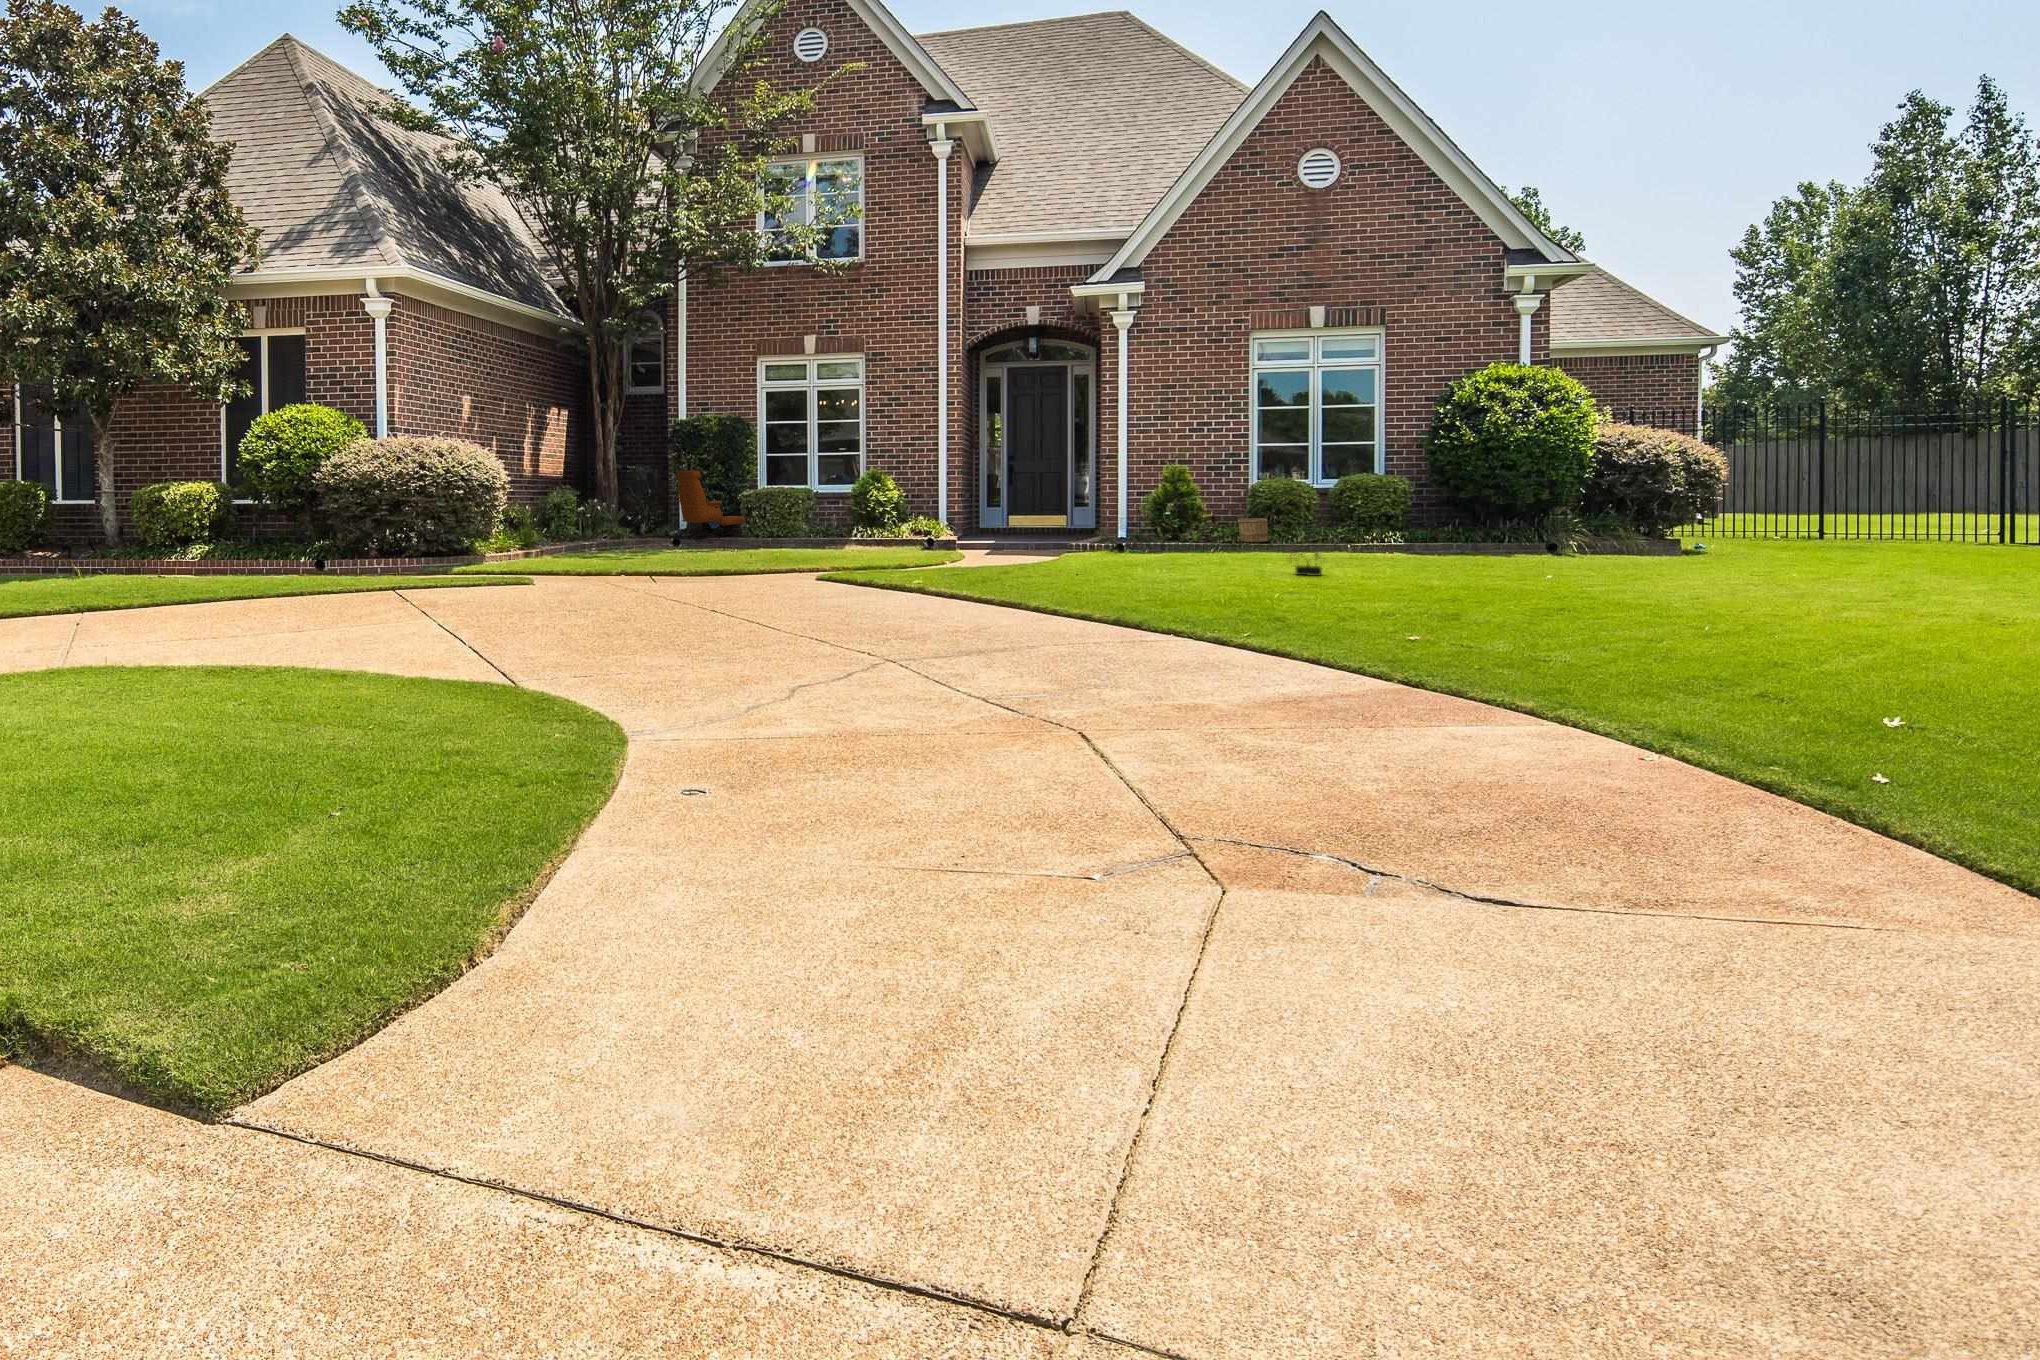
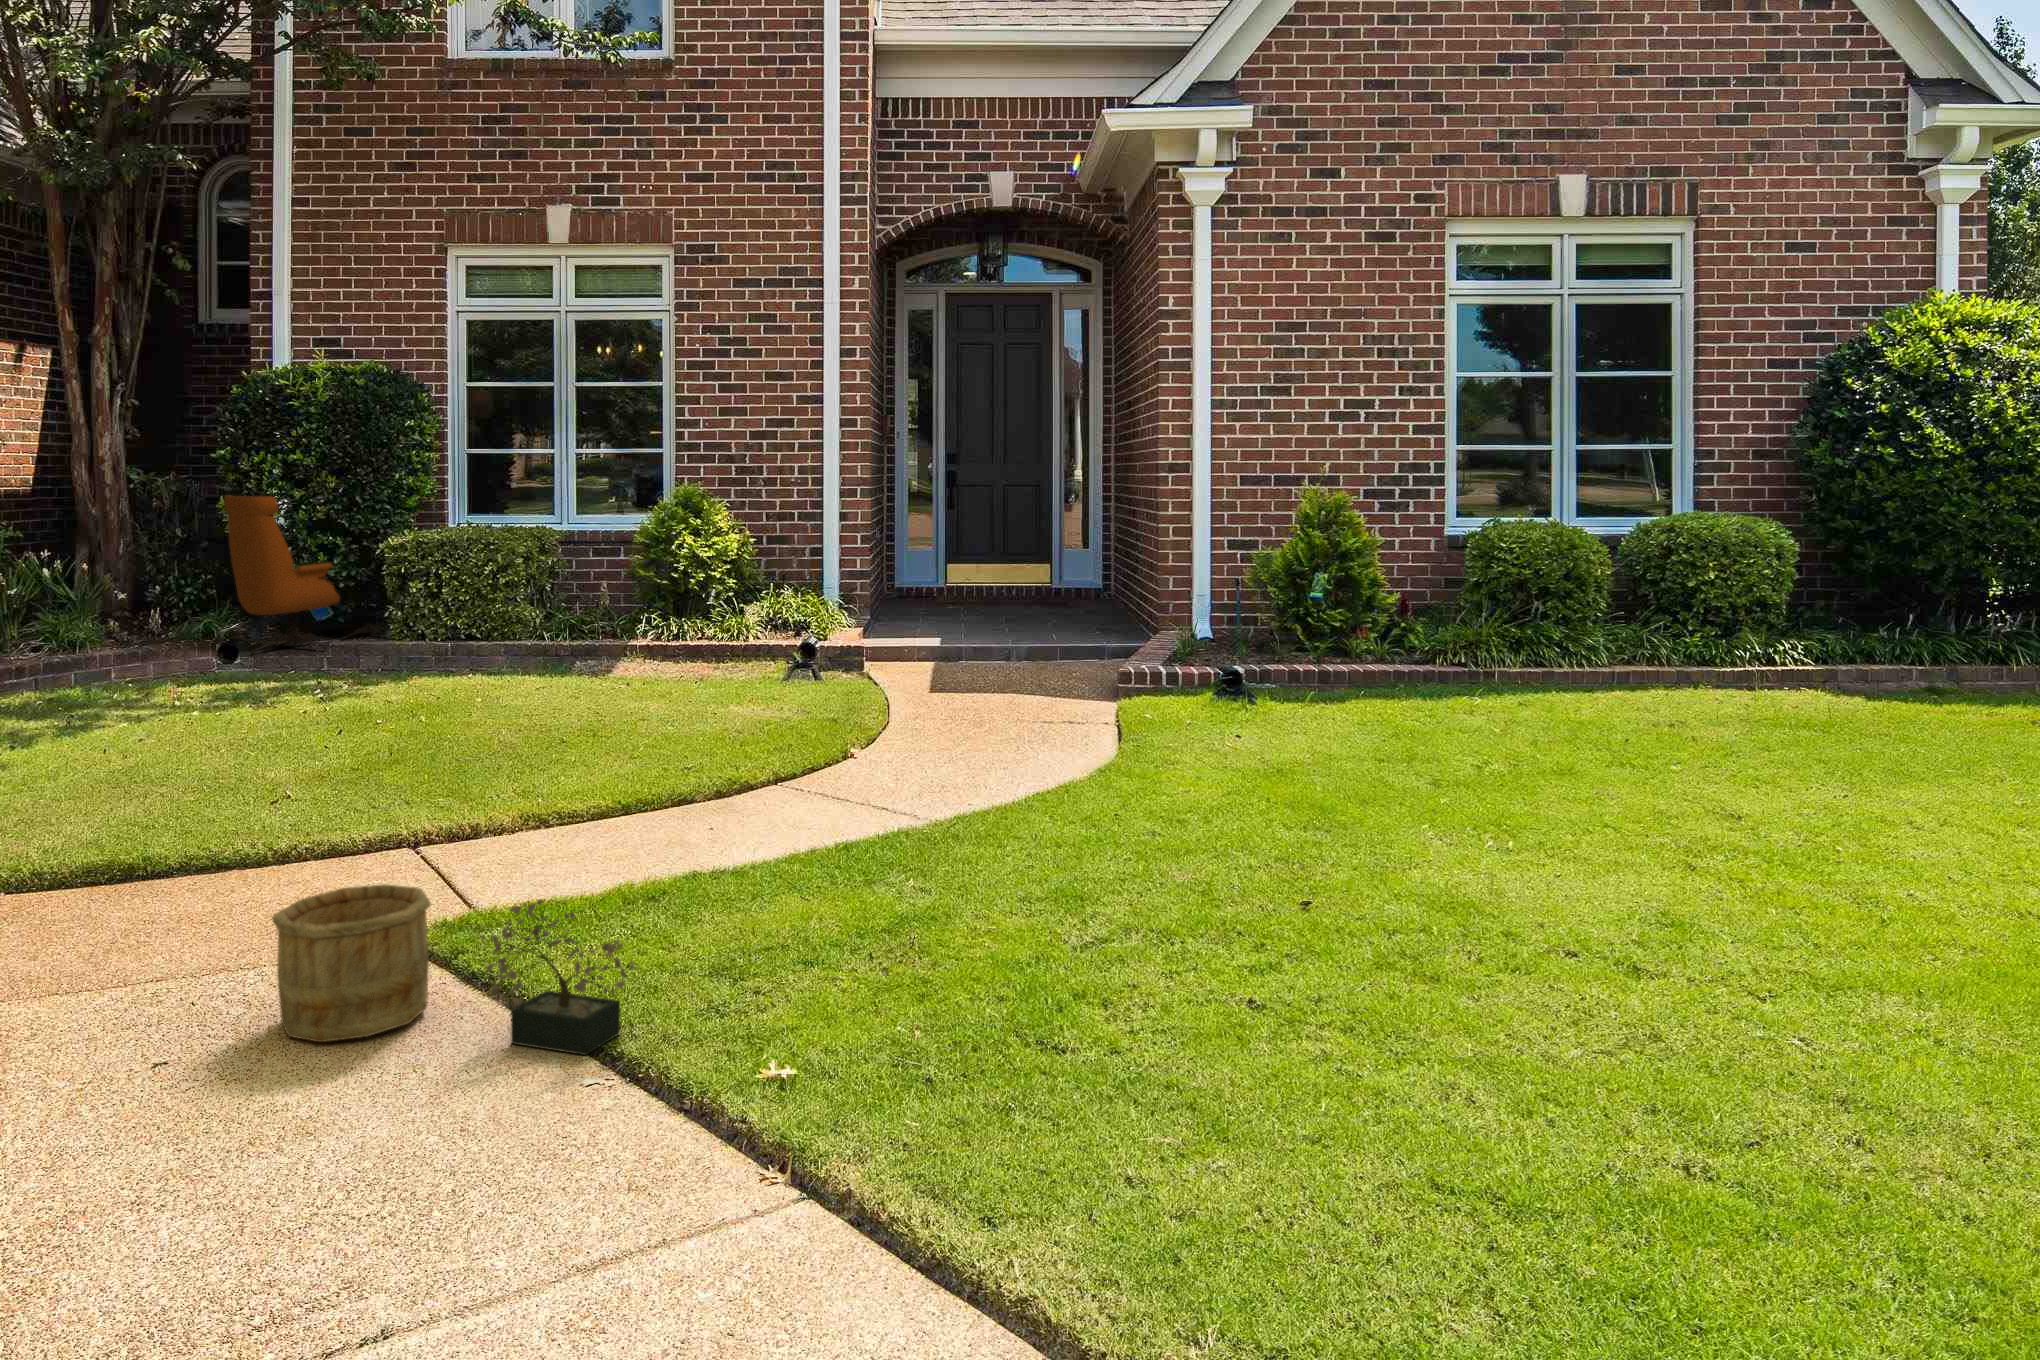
wooden bucket: present [1238,518,1268,542] -> present [272,885,431,1042]
decorative plant: present [1288,544,1322,576] -> present [481,899,639,1055]

